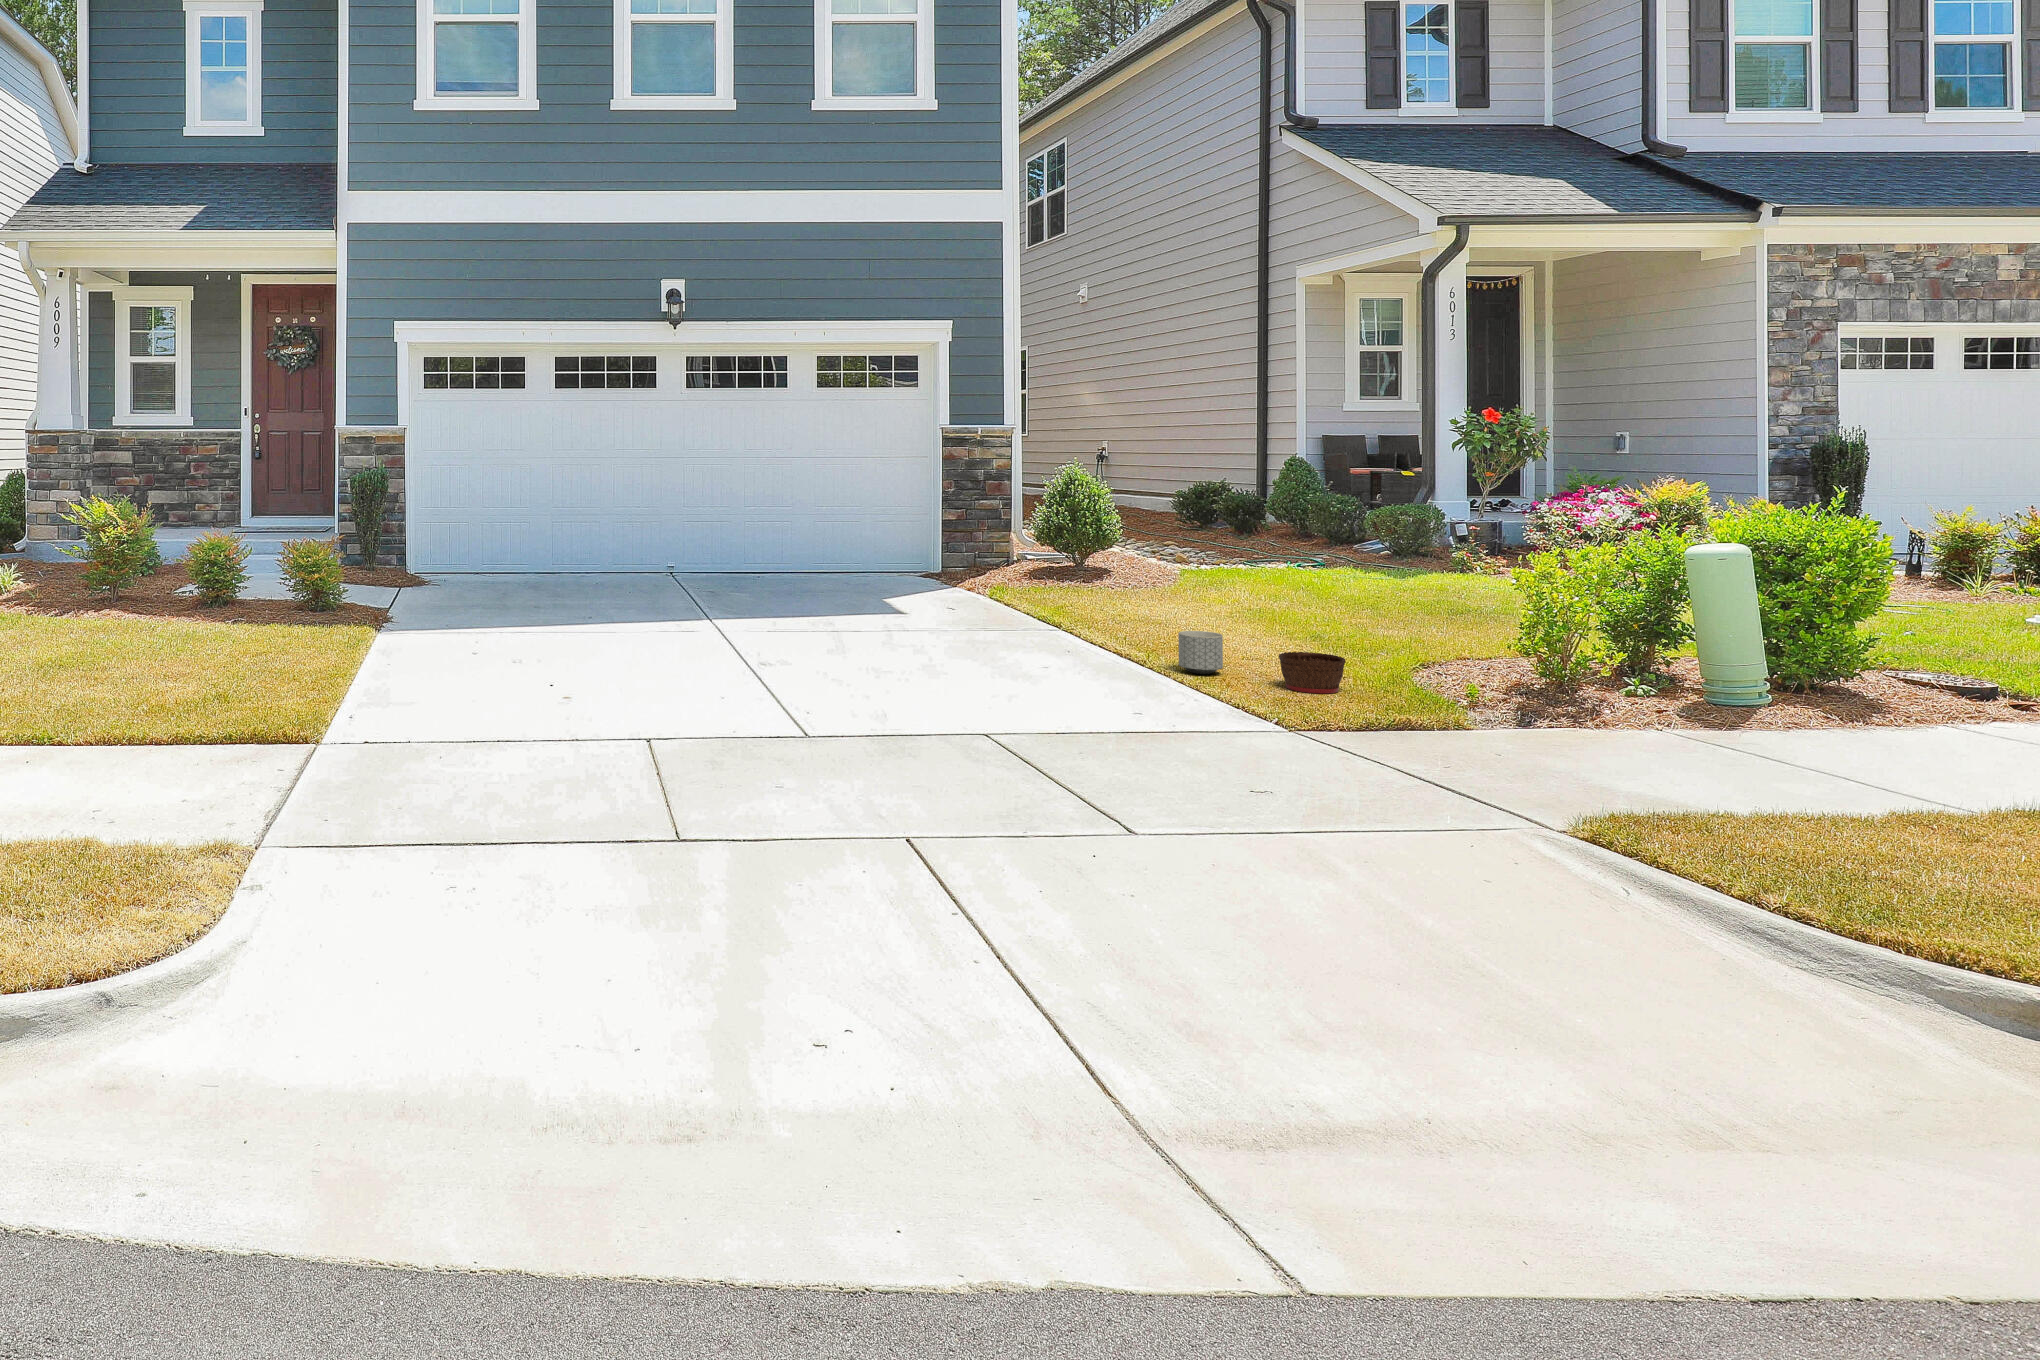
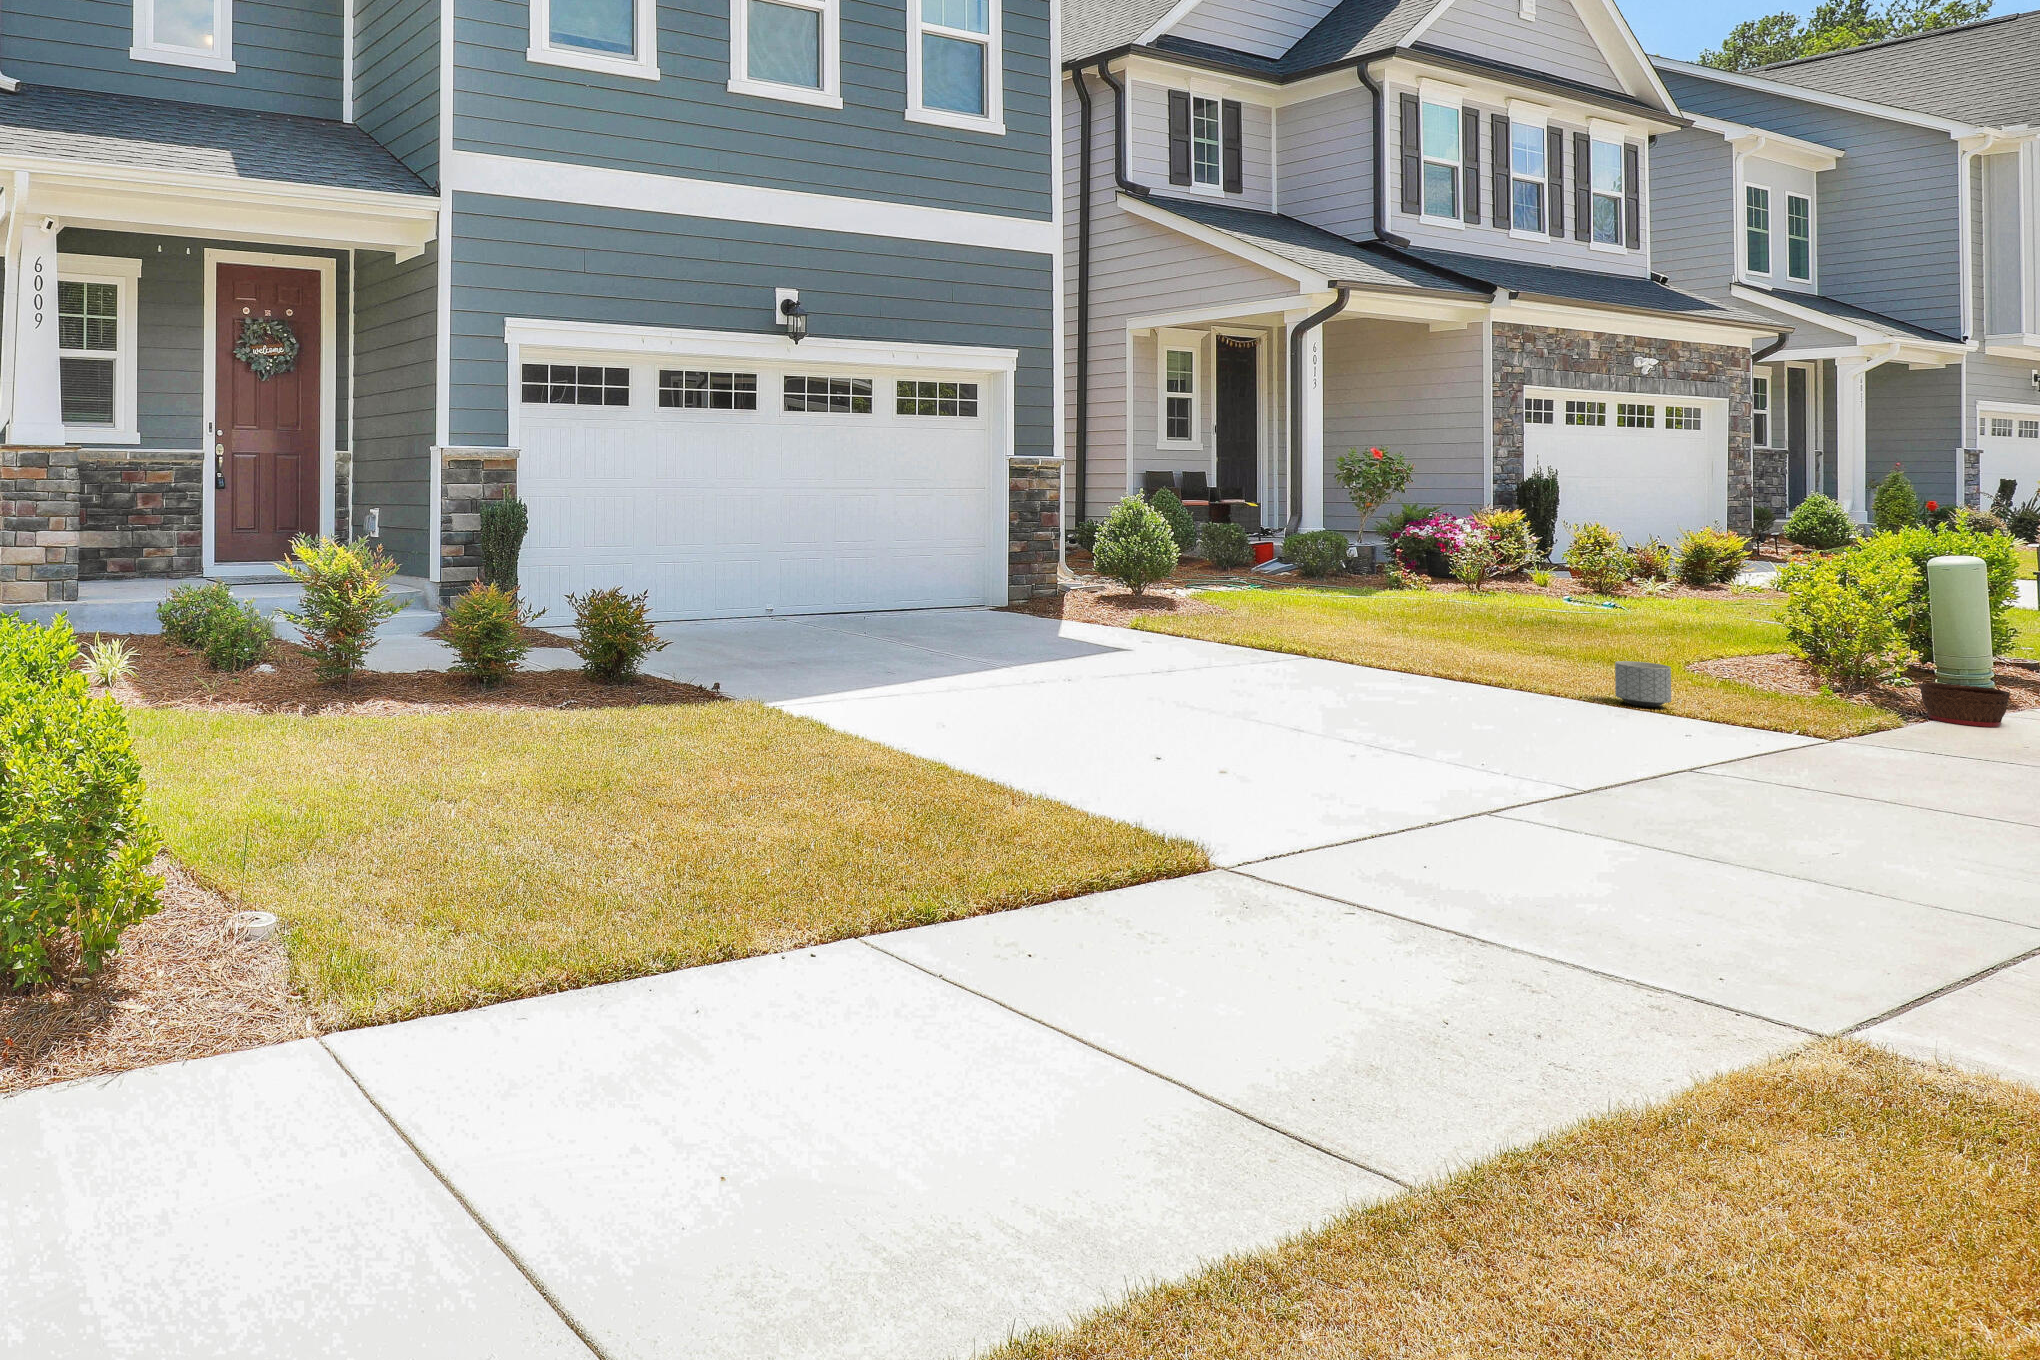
basket: present [1279,652,1345,693] -> present [1919,683,2010,727]

